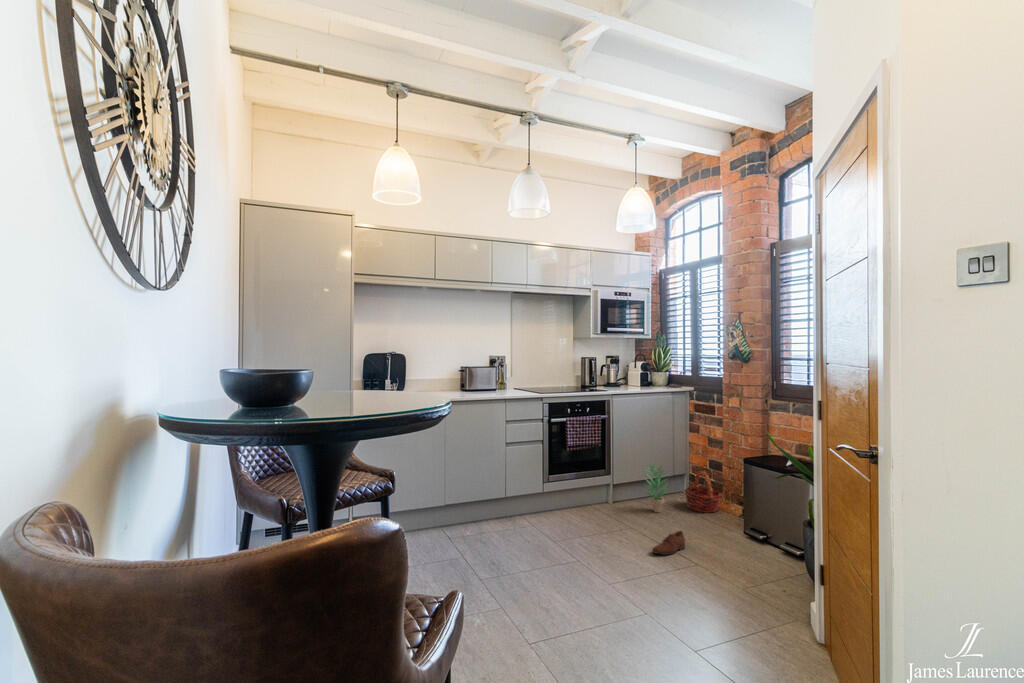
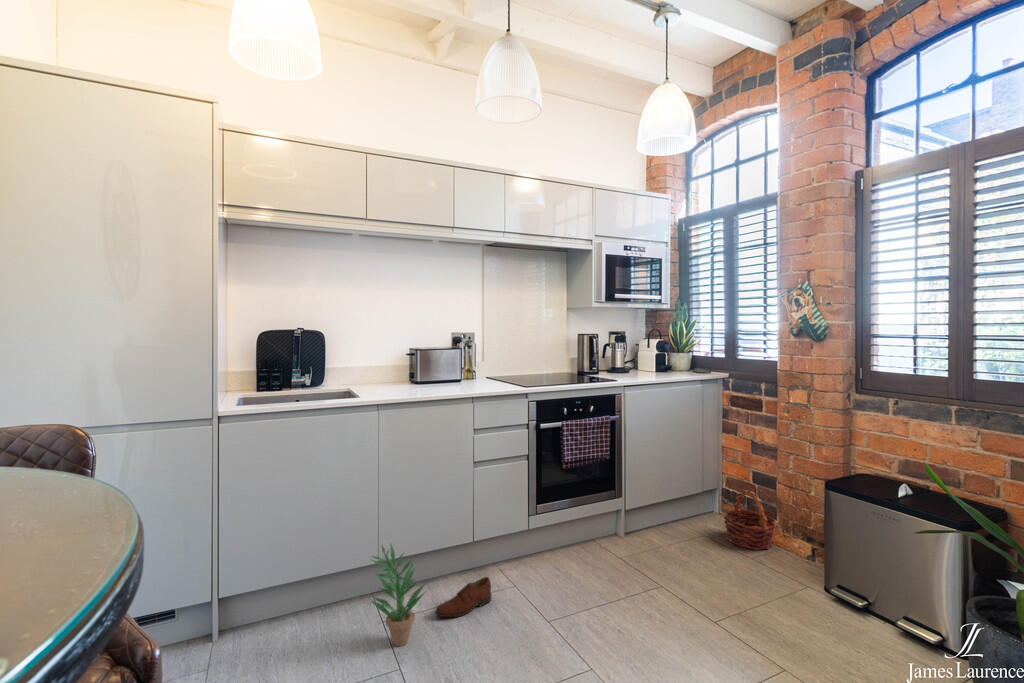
potted plant: present [646,464,667,512] -> present [370,545,425,646]
shoe: present [652,531,685,555] -> present [435,577,491,617]

